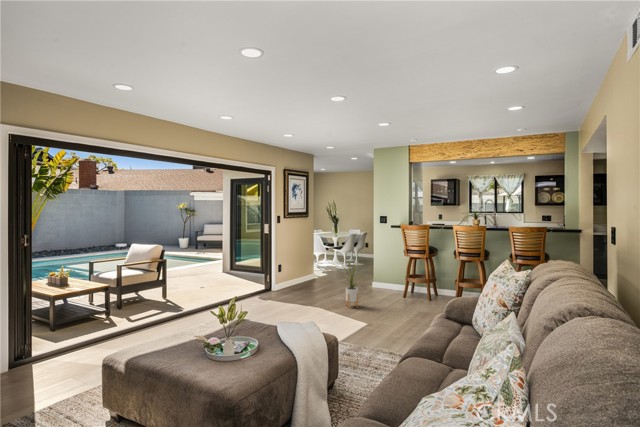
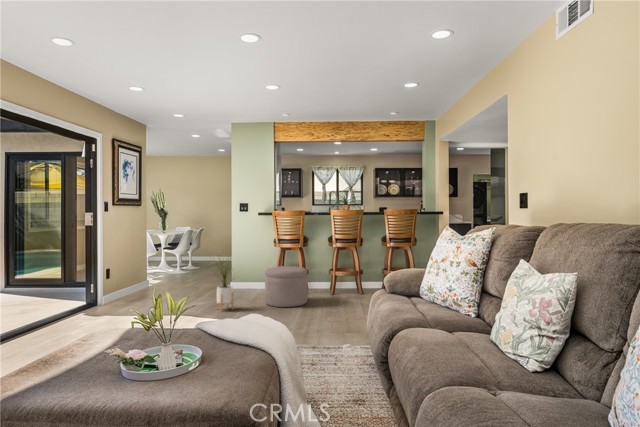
ottoman: none [387,275,424,312] -> present [265,266,308,307]

